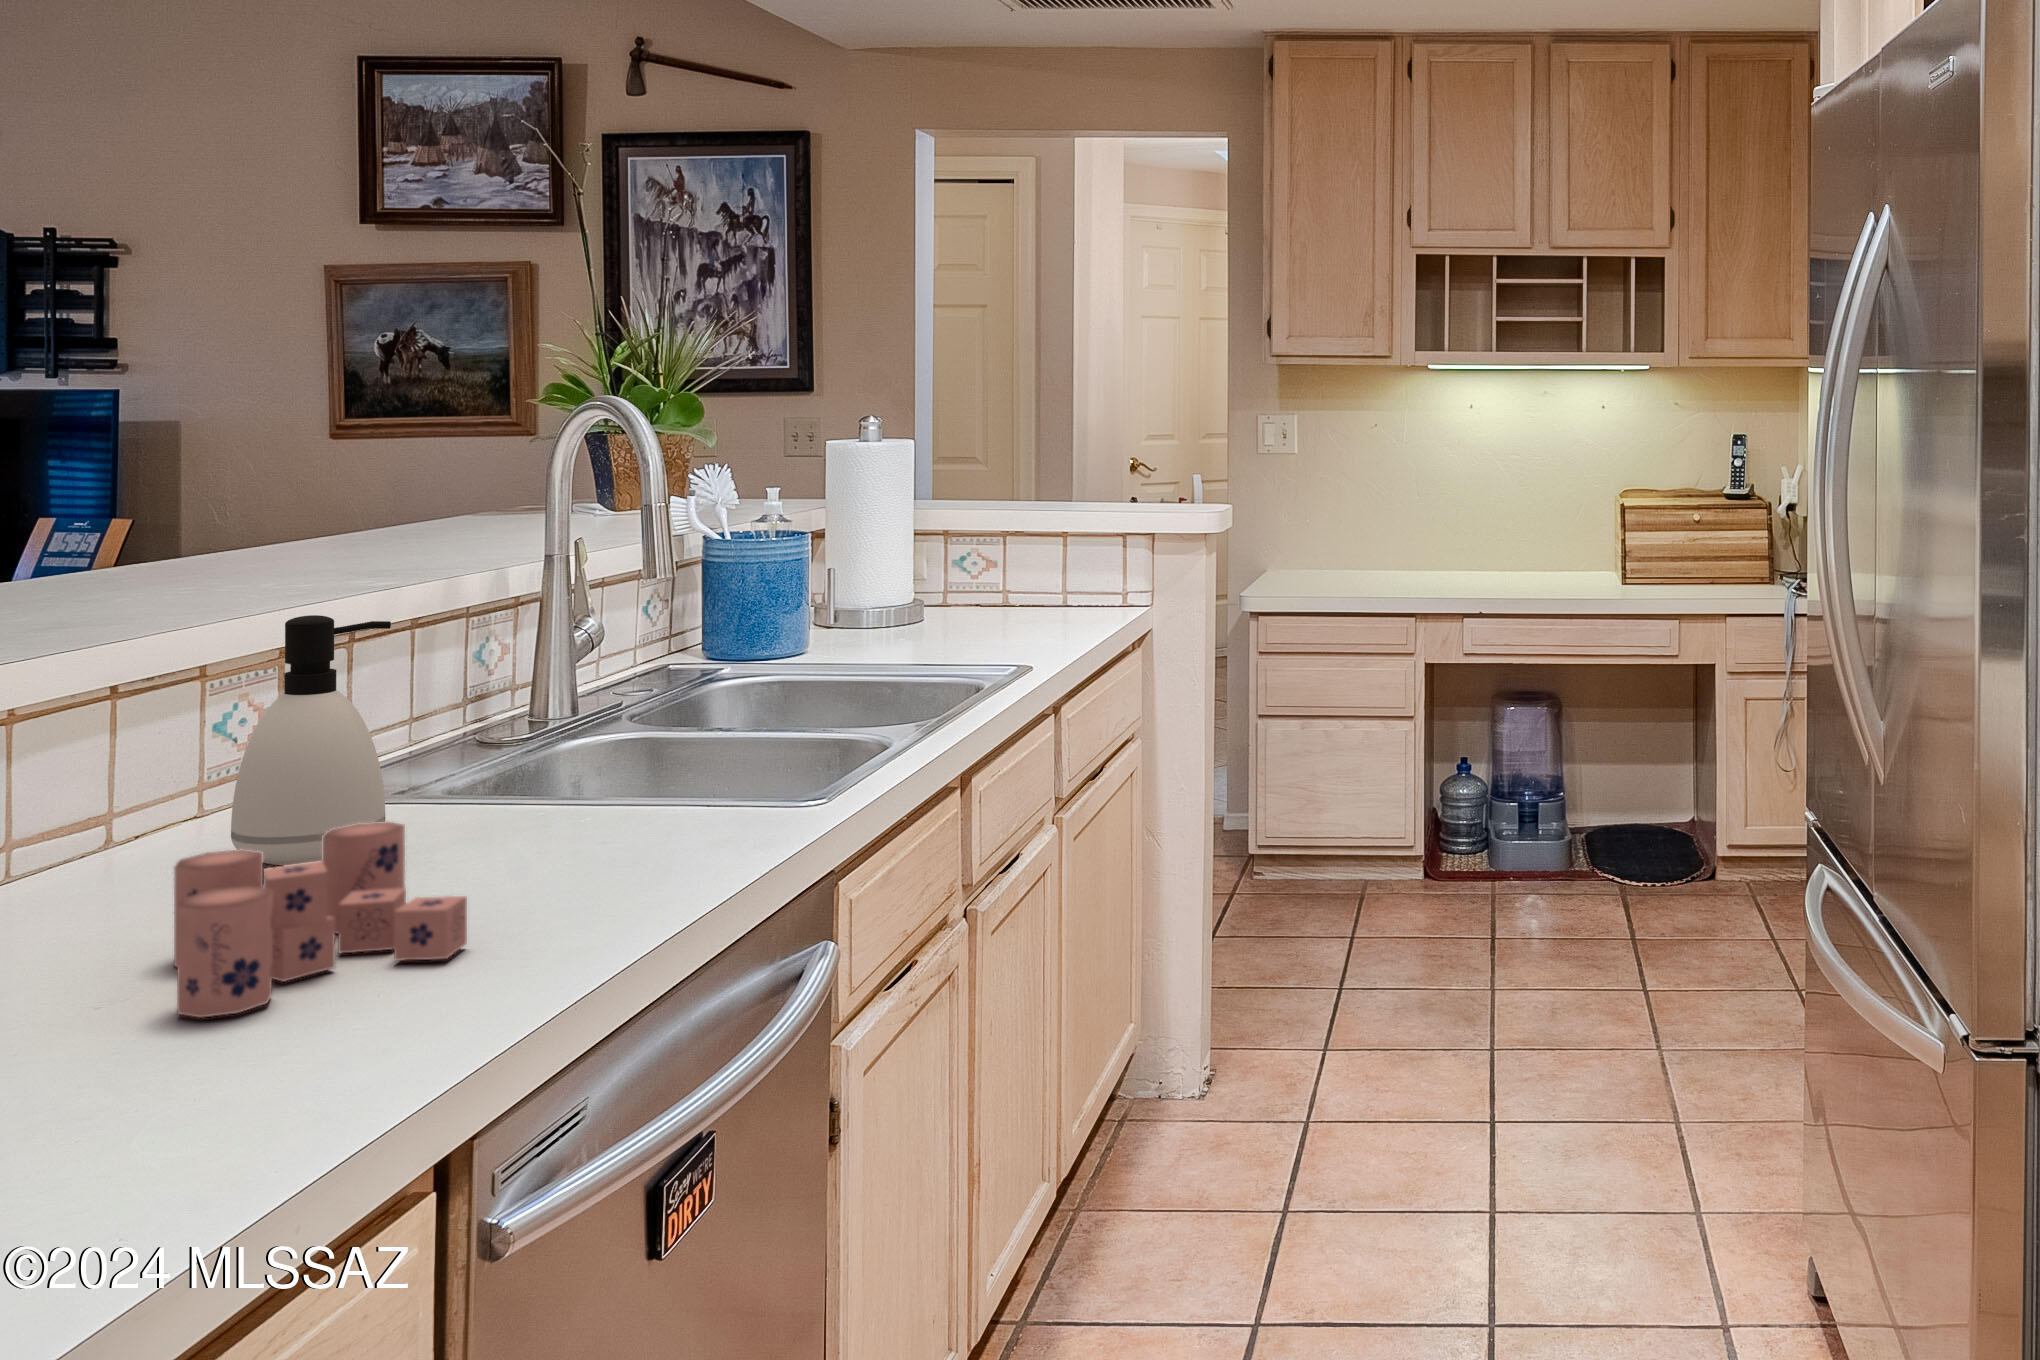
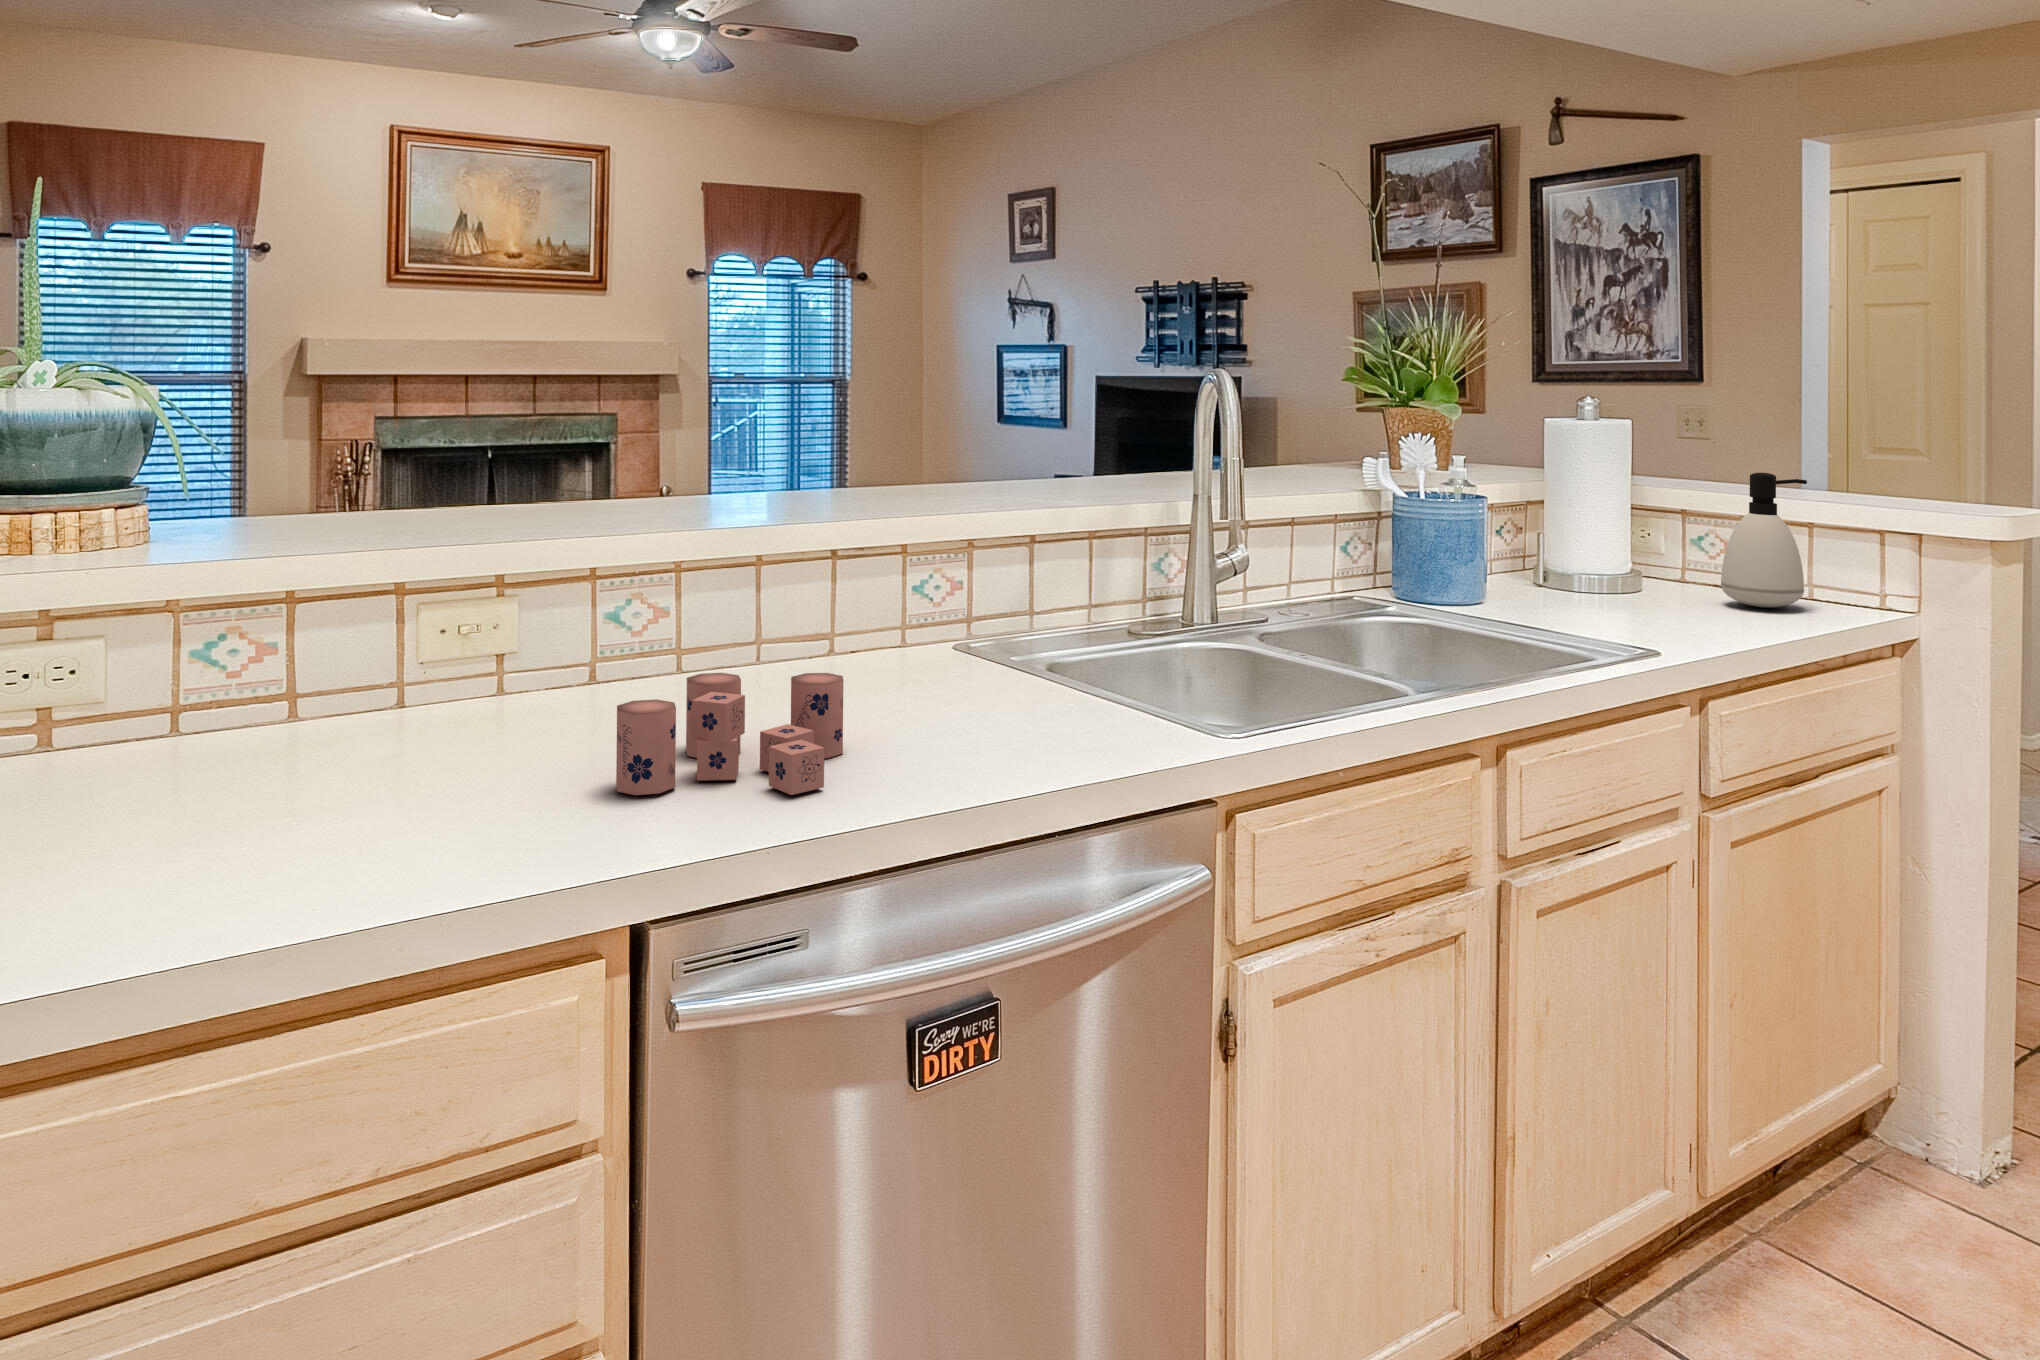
soap dispenser: present [231,615,391,866] -> present [1721,473,1807,607]

